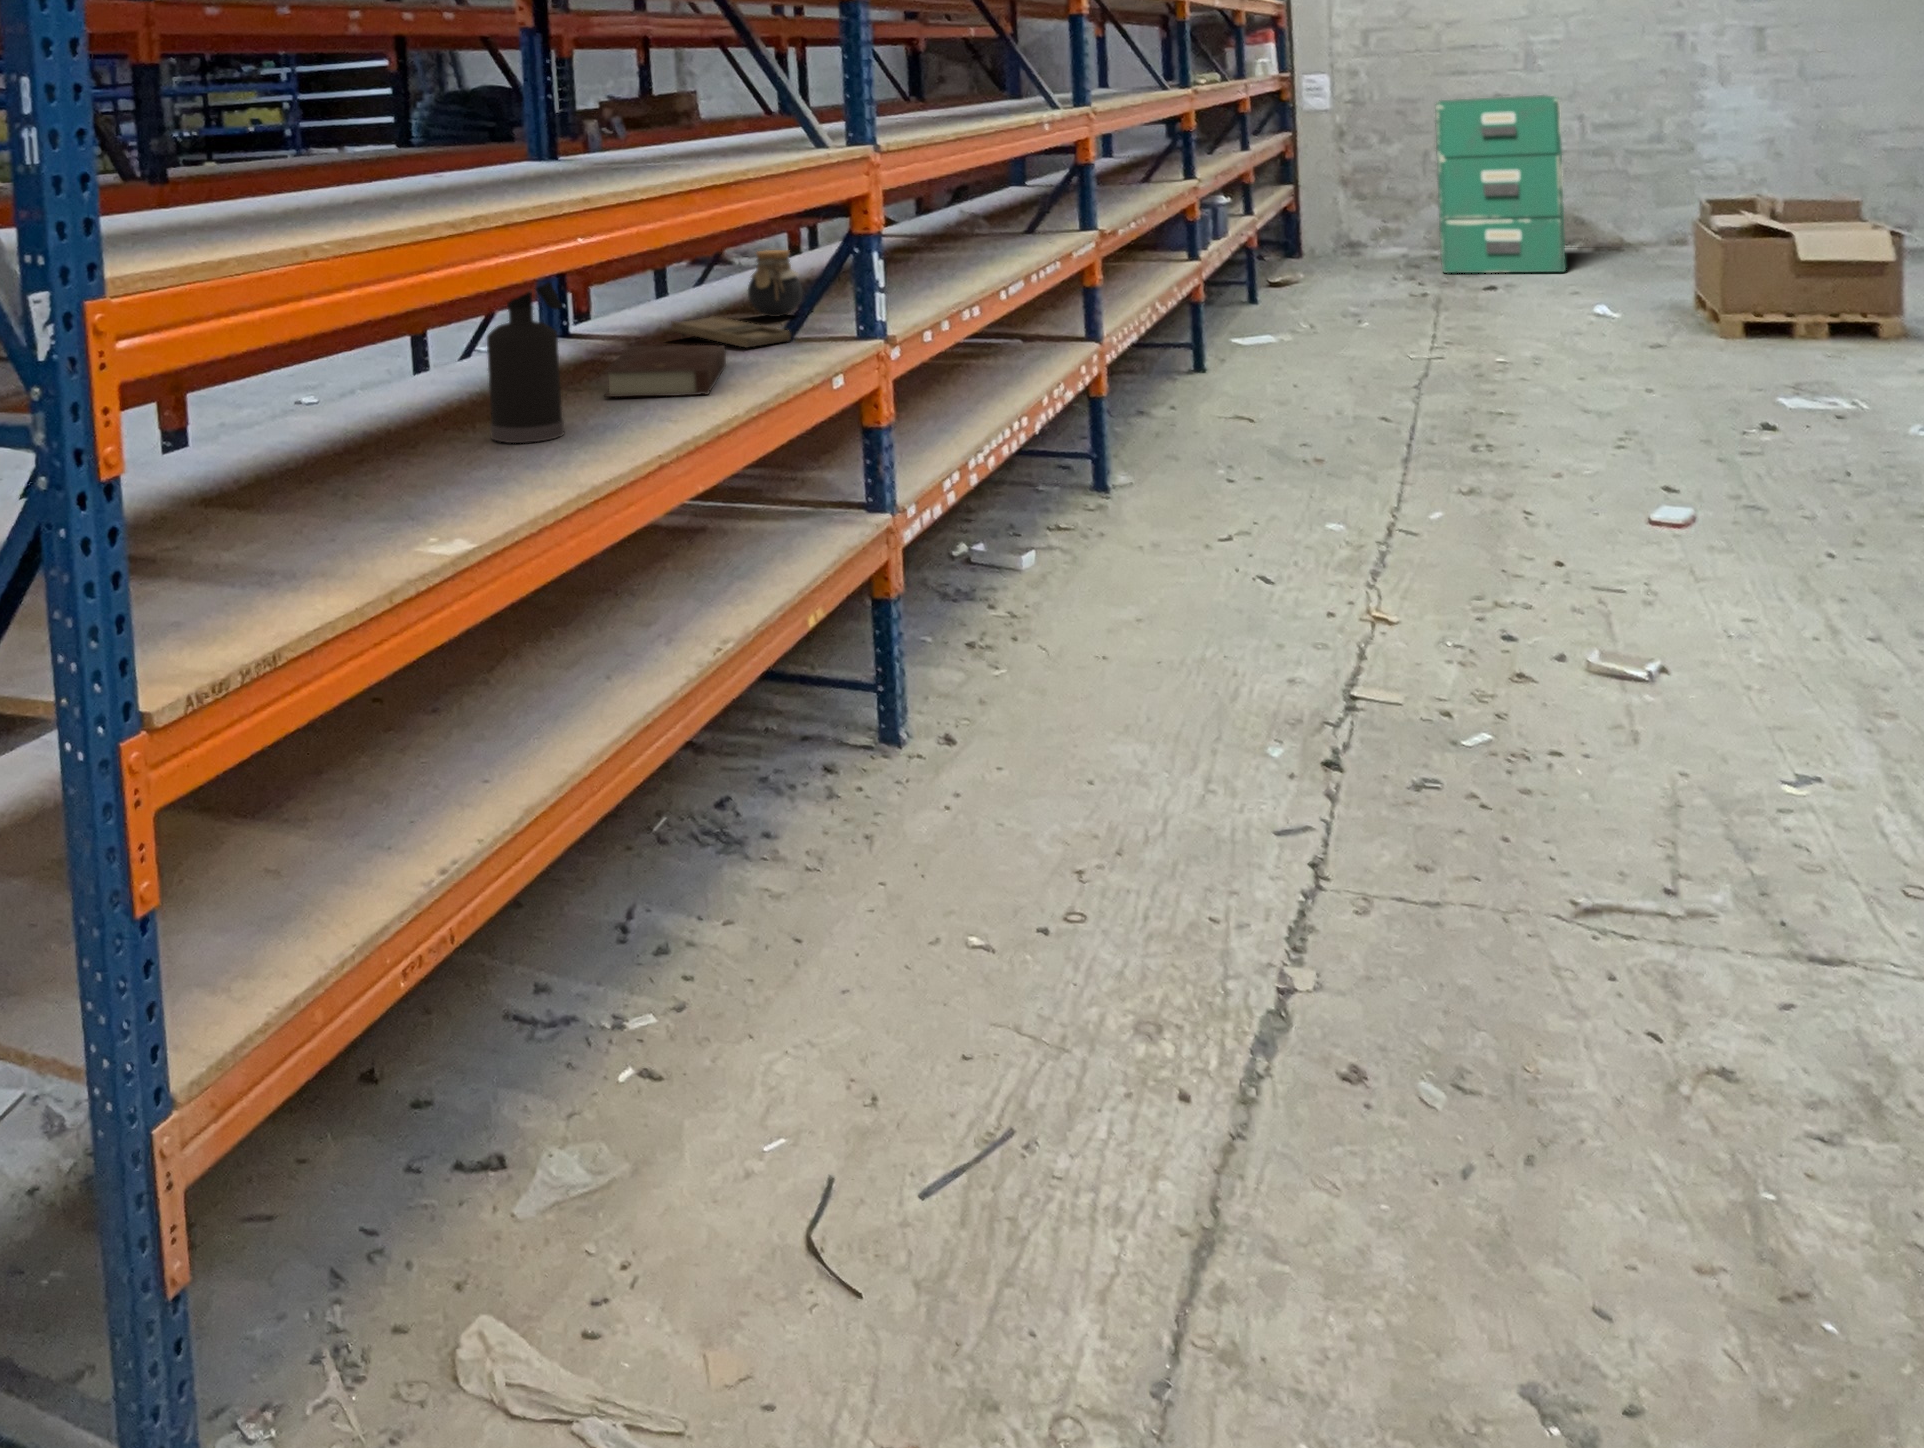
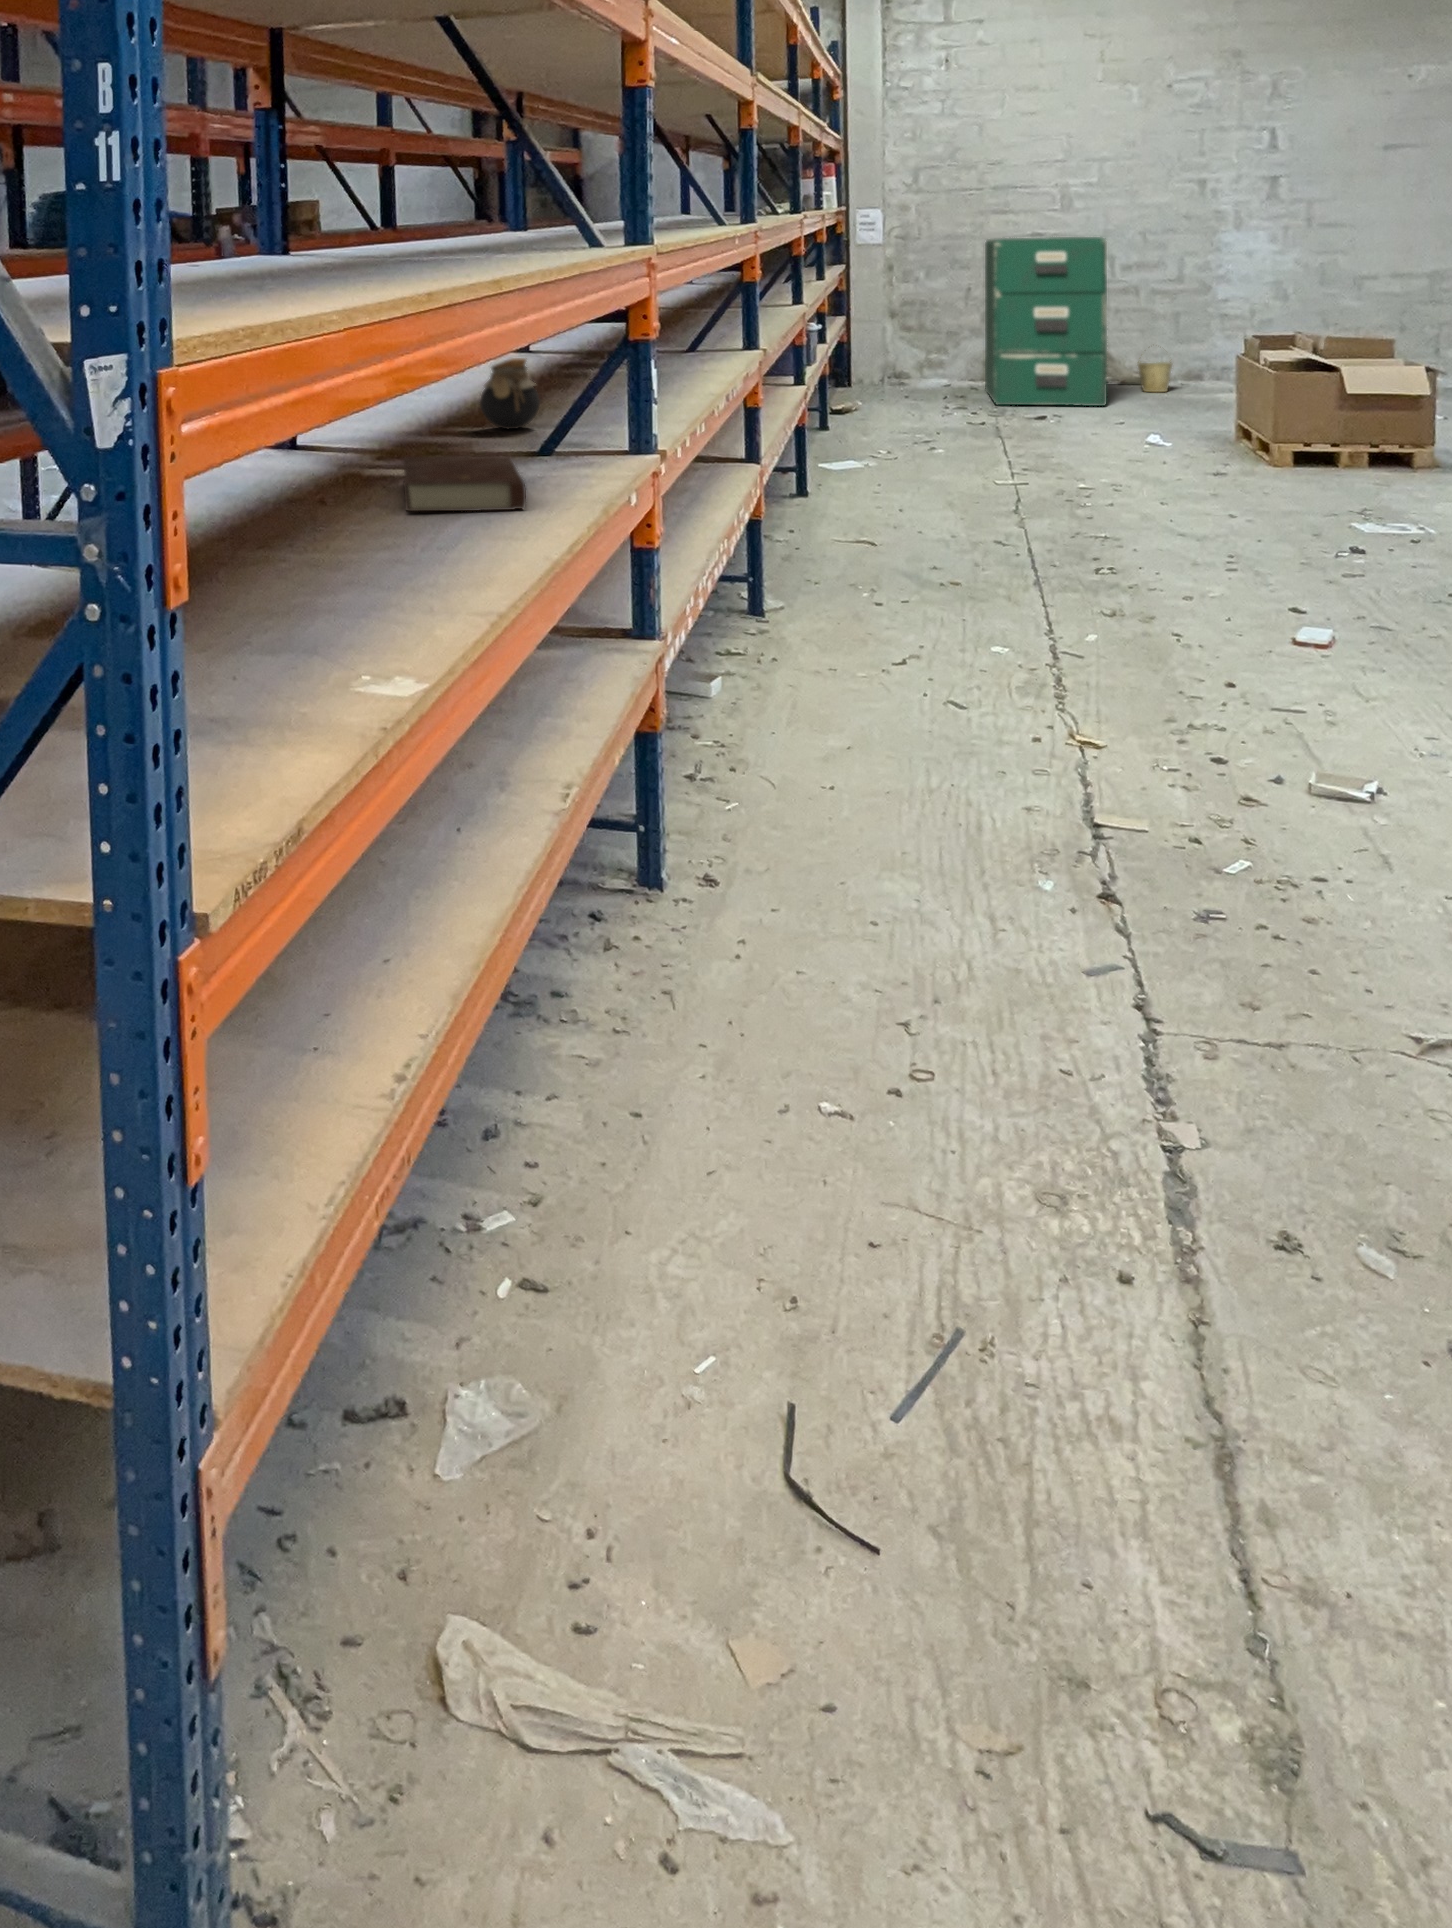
bucket: none [1607,206,1648,257] -> present [1138,360,1172,392]
spray bottle: present [487,282,564,443] -> none [313,353,407,562]
tray: present [671,316,791,348] -> none [417,426,556,460]

